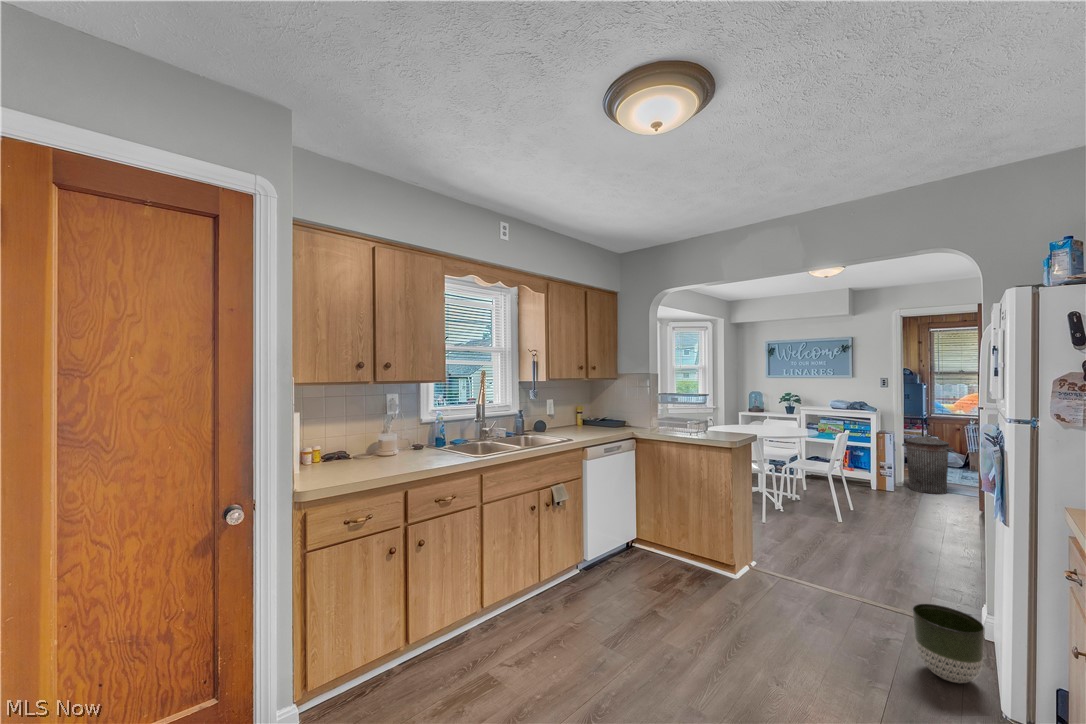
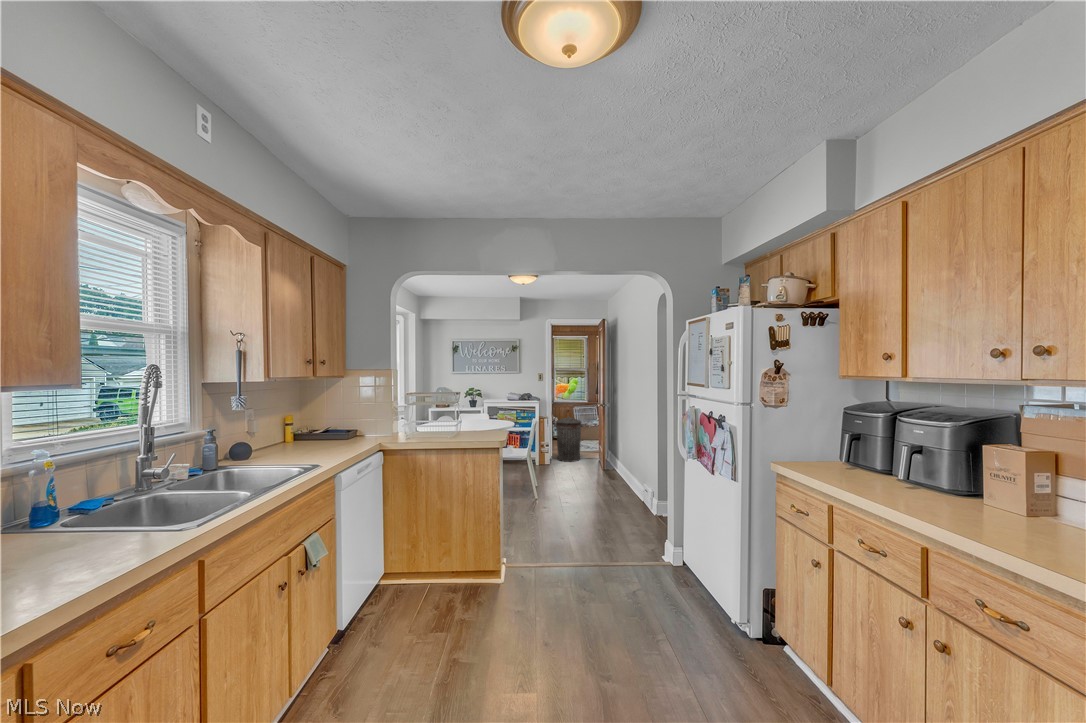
planter: present [913,604,984,683] -> none [663,549,707,608]

